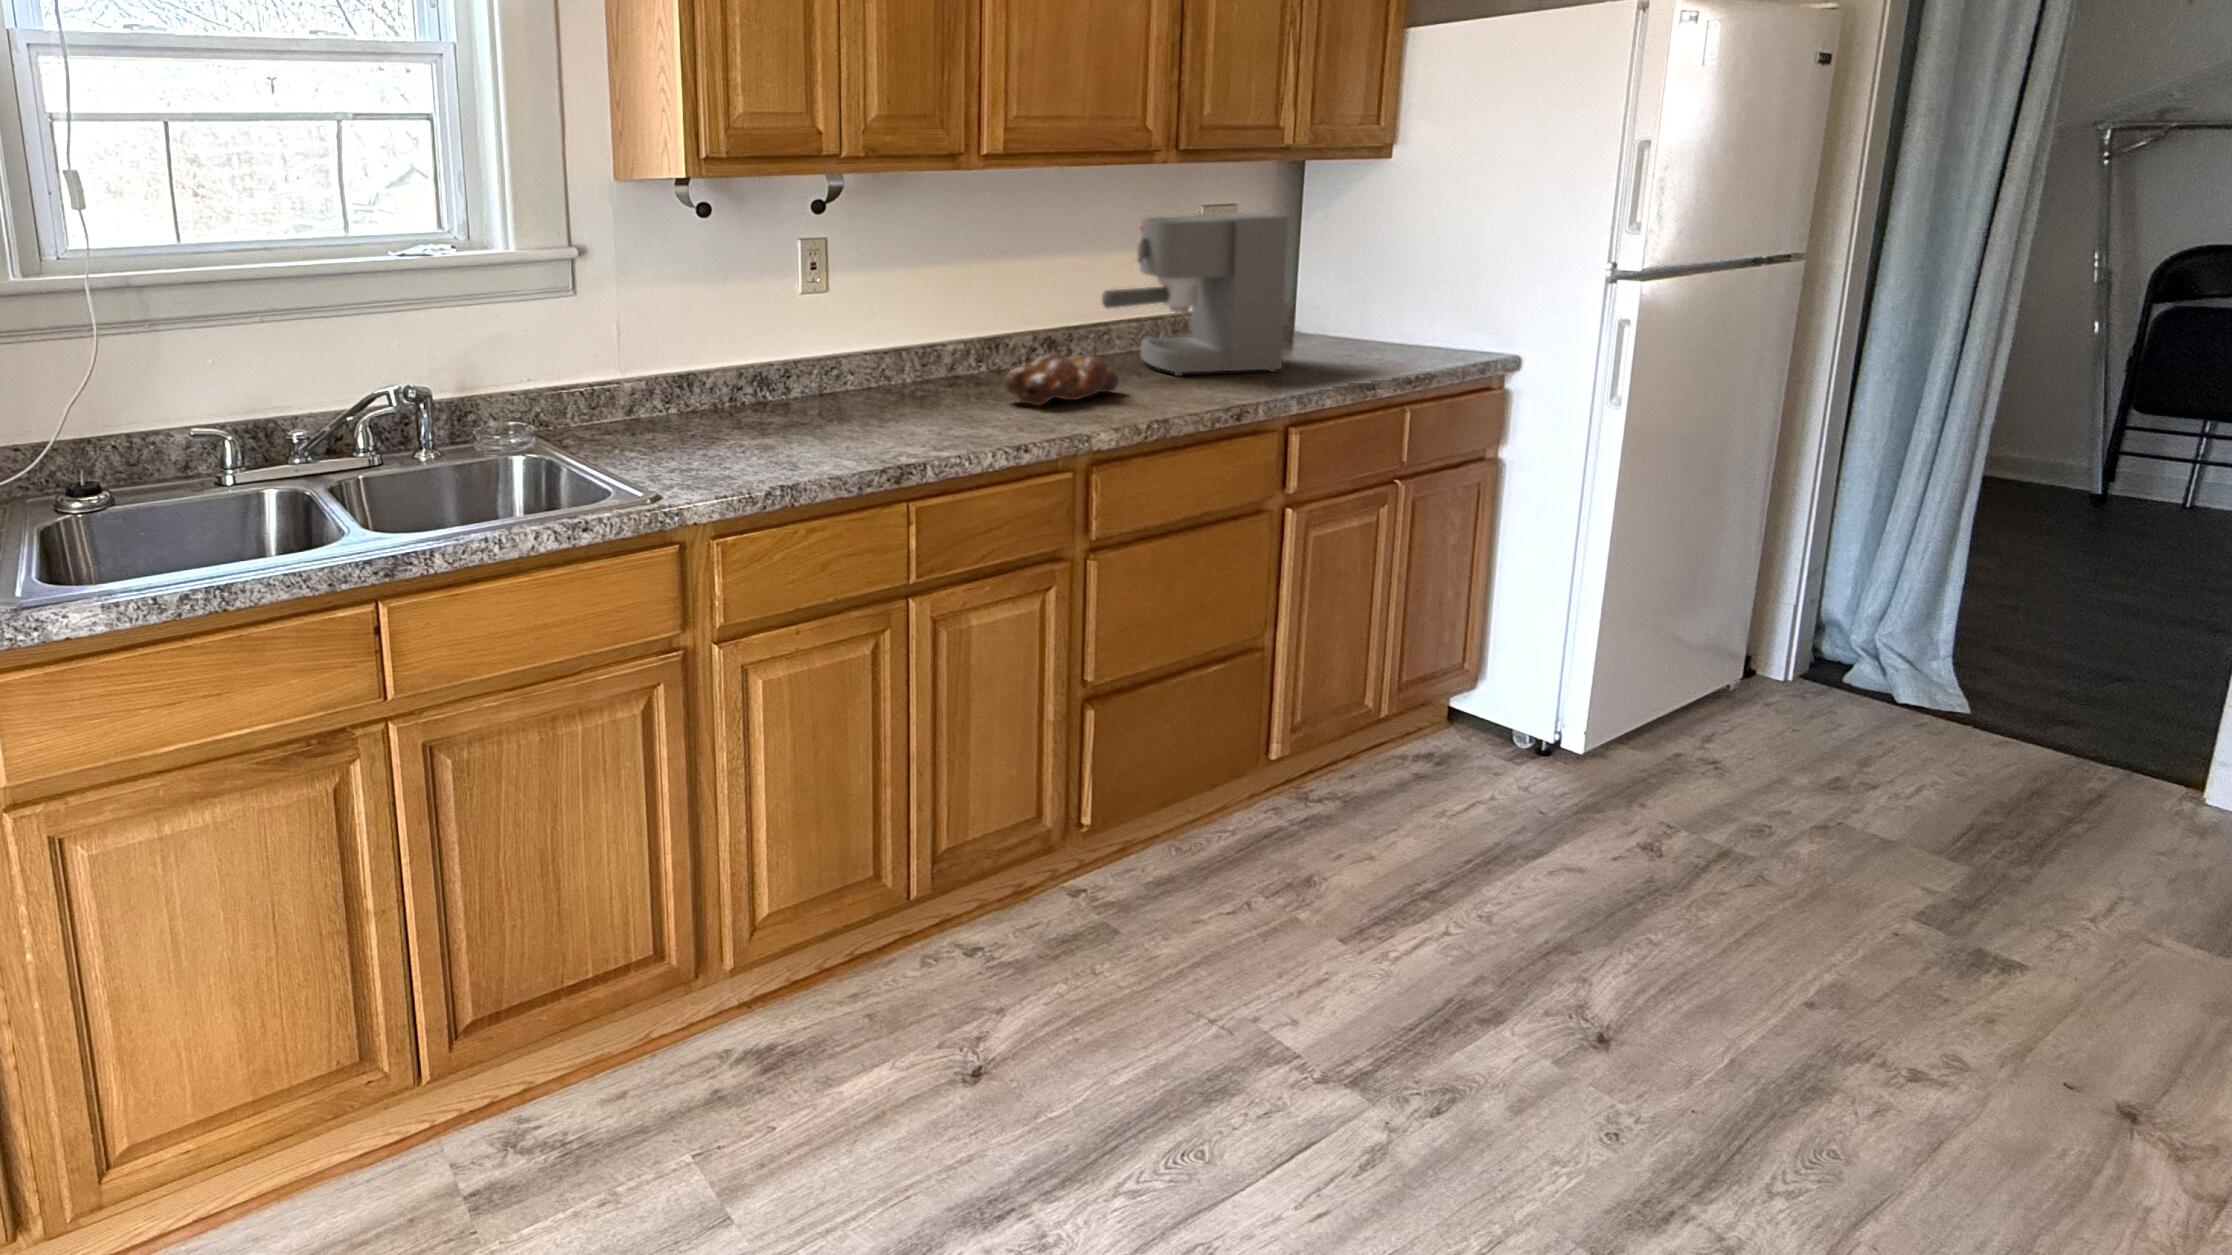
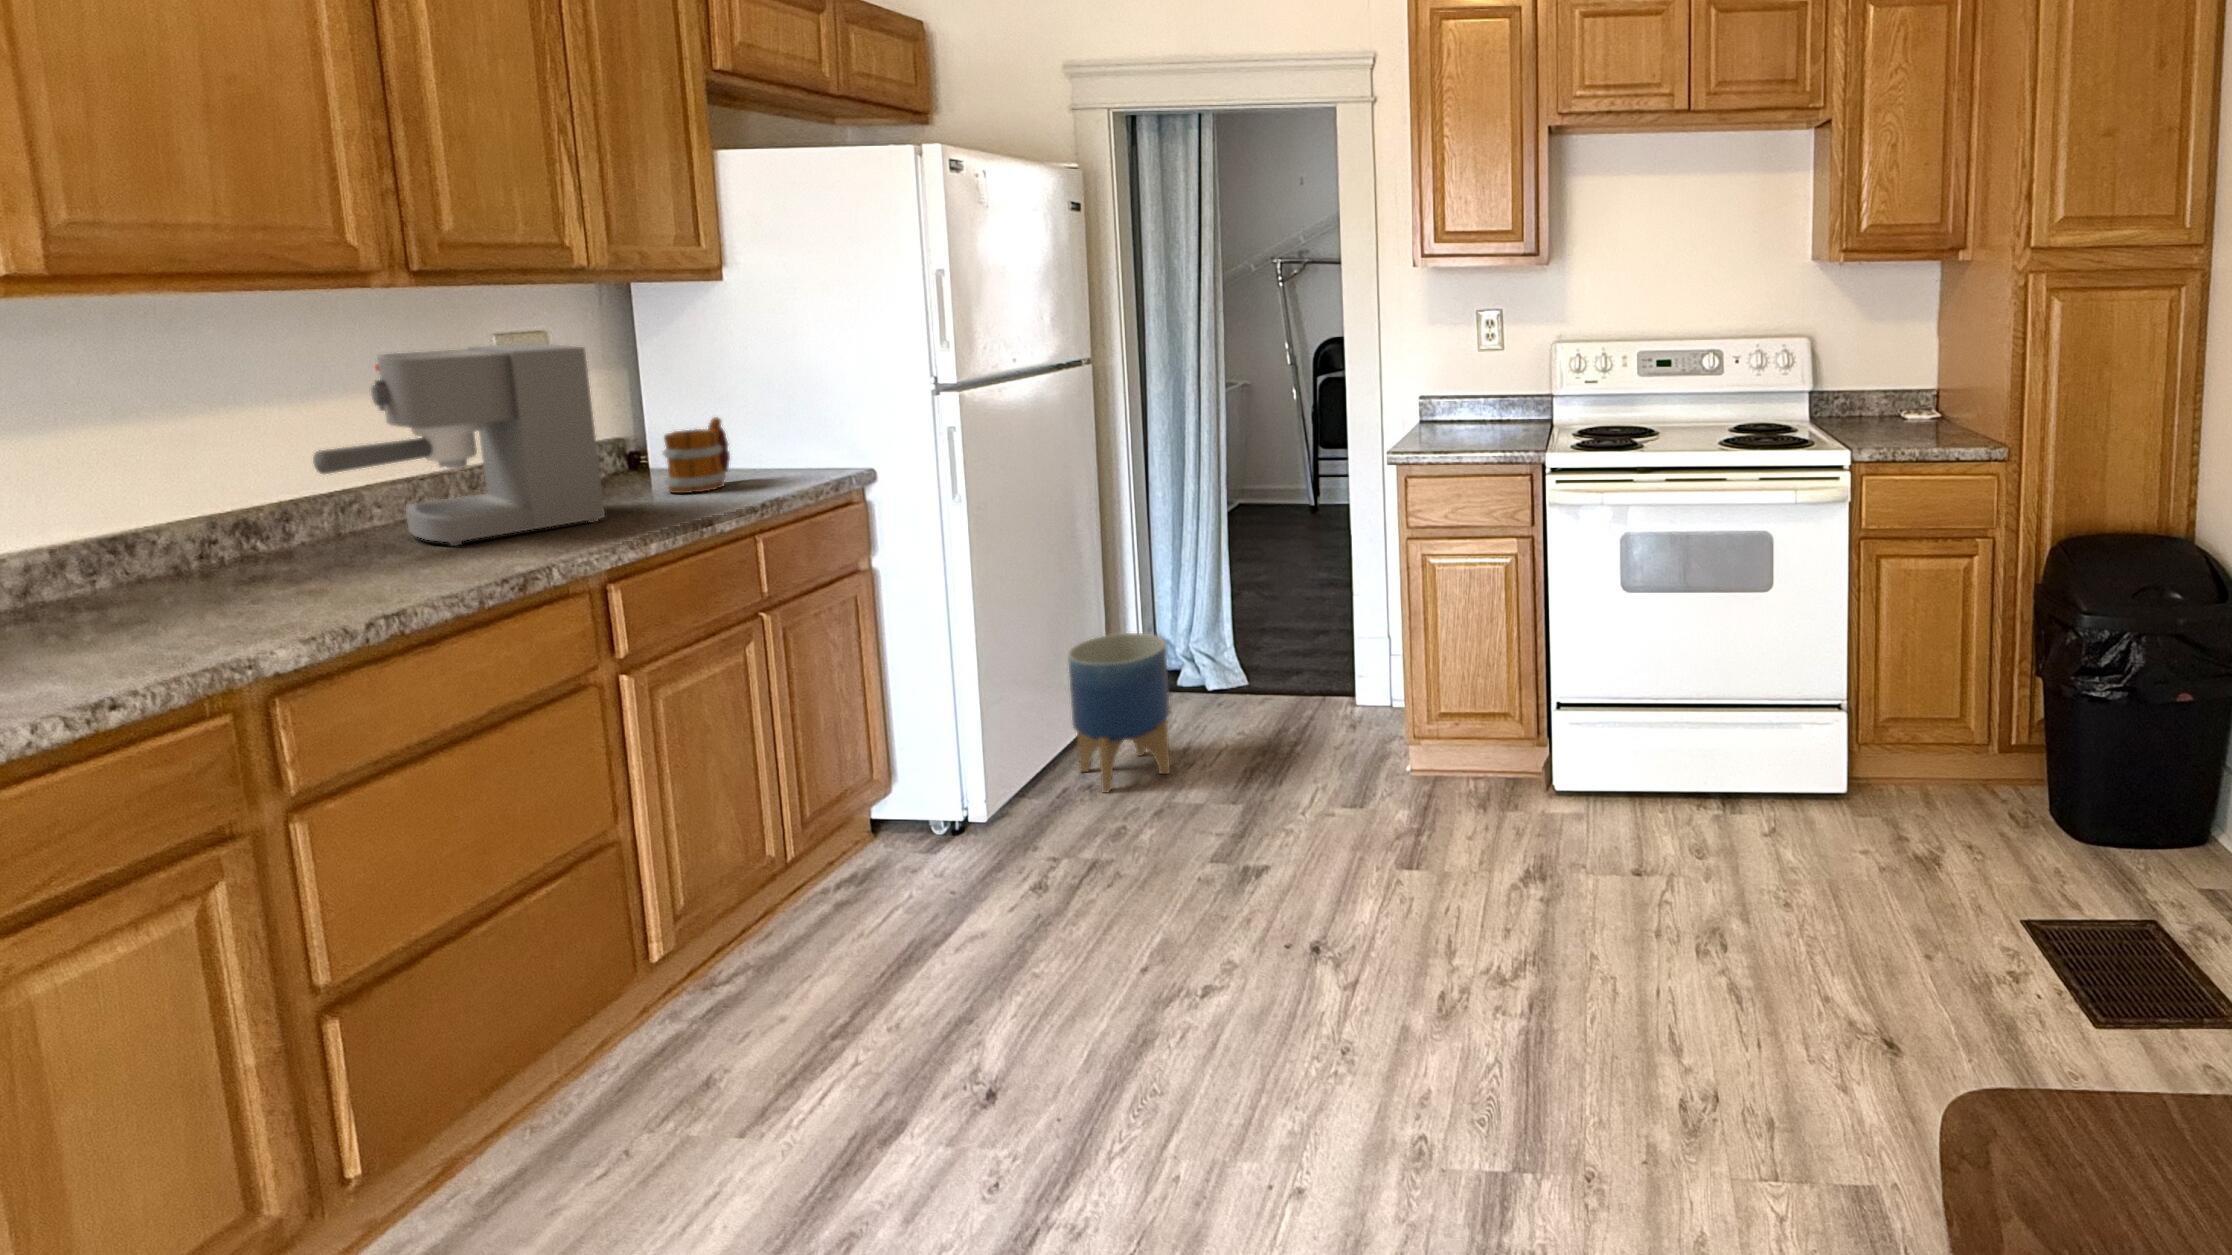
mug: none [1319,288,1377,357] -> present [663,417,730,493]
bread loaf: present [1004,353,1119,405] -> none [98,543,338,630]
planter: none [1696,594,1863,788] -> present [1068,633,1170,793]

